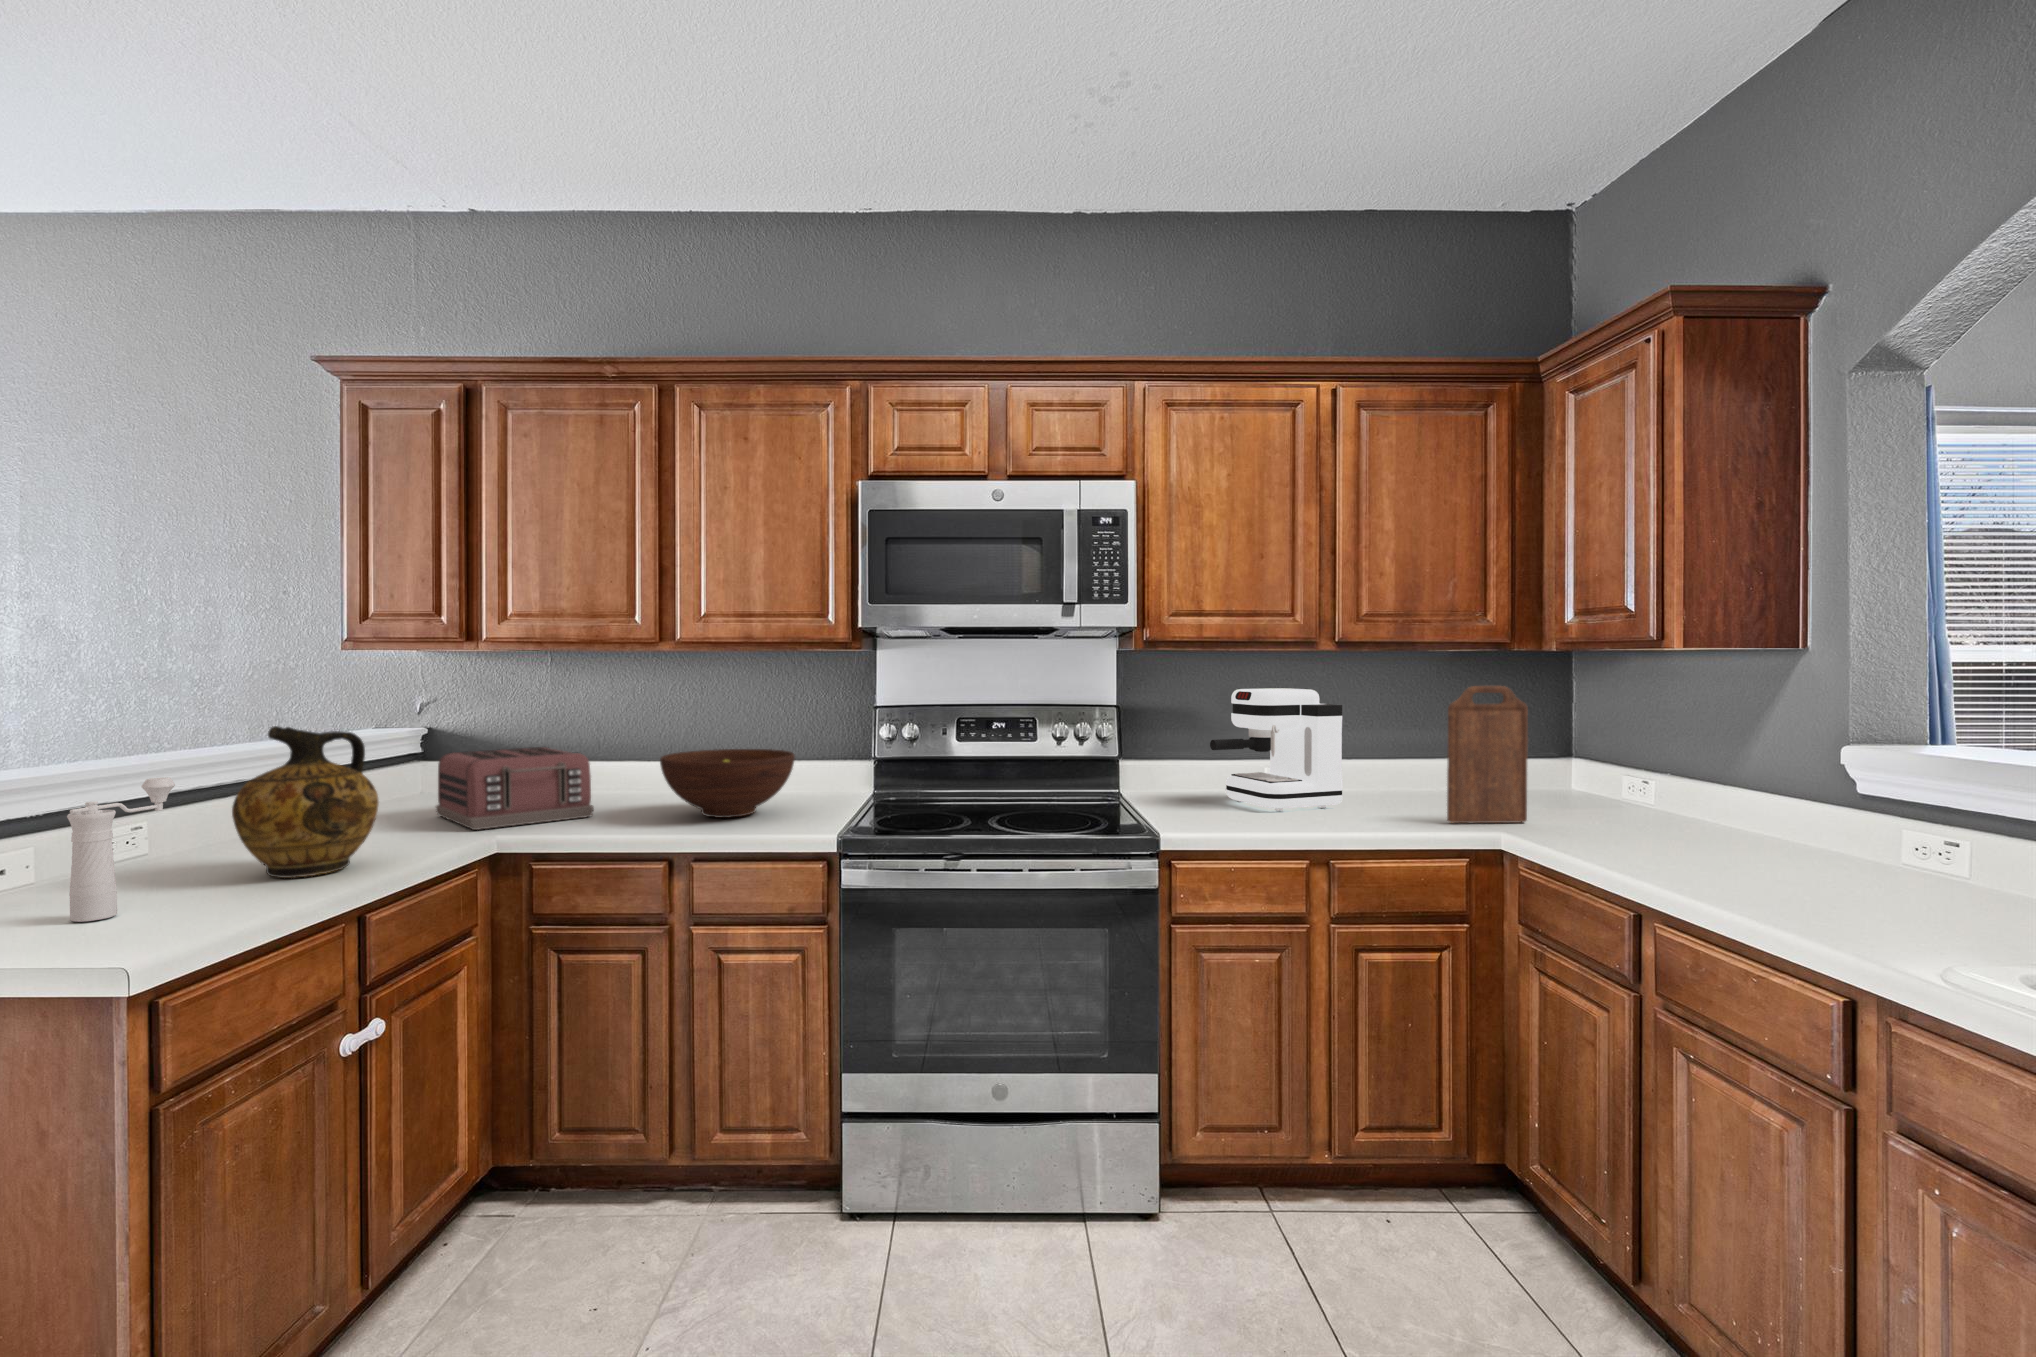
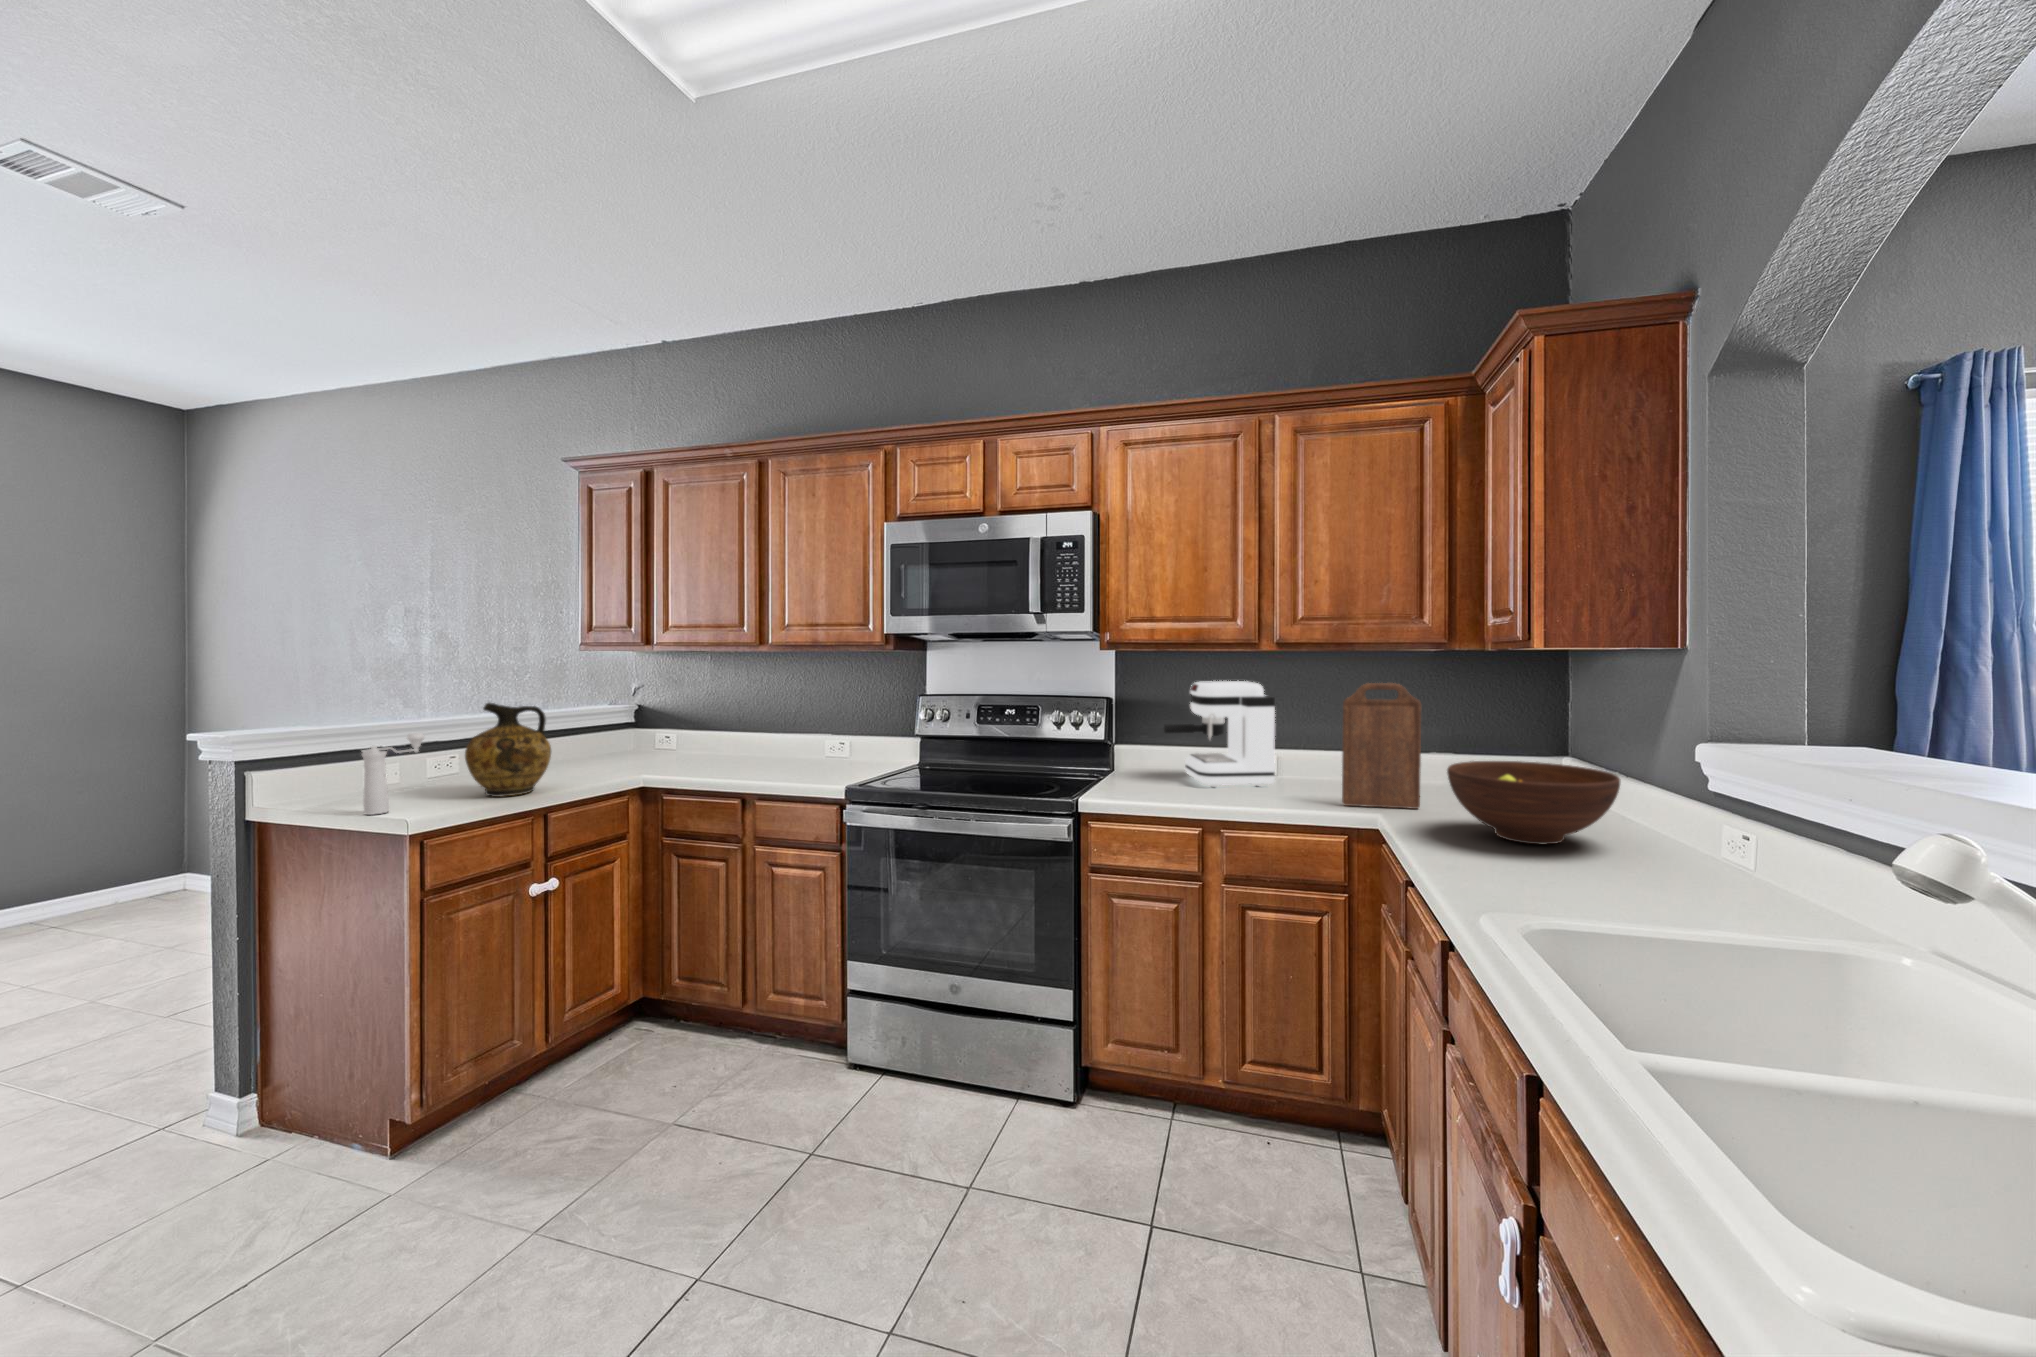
toaster: present [436,747,594,830] -> none [630,717,718,772]
fruit bowl: present [660,749,795,818] -> present [1447,761,1620,844]

